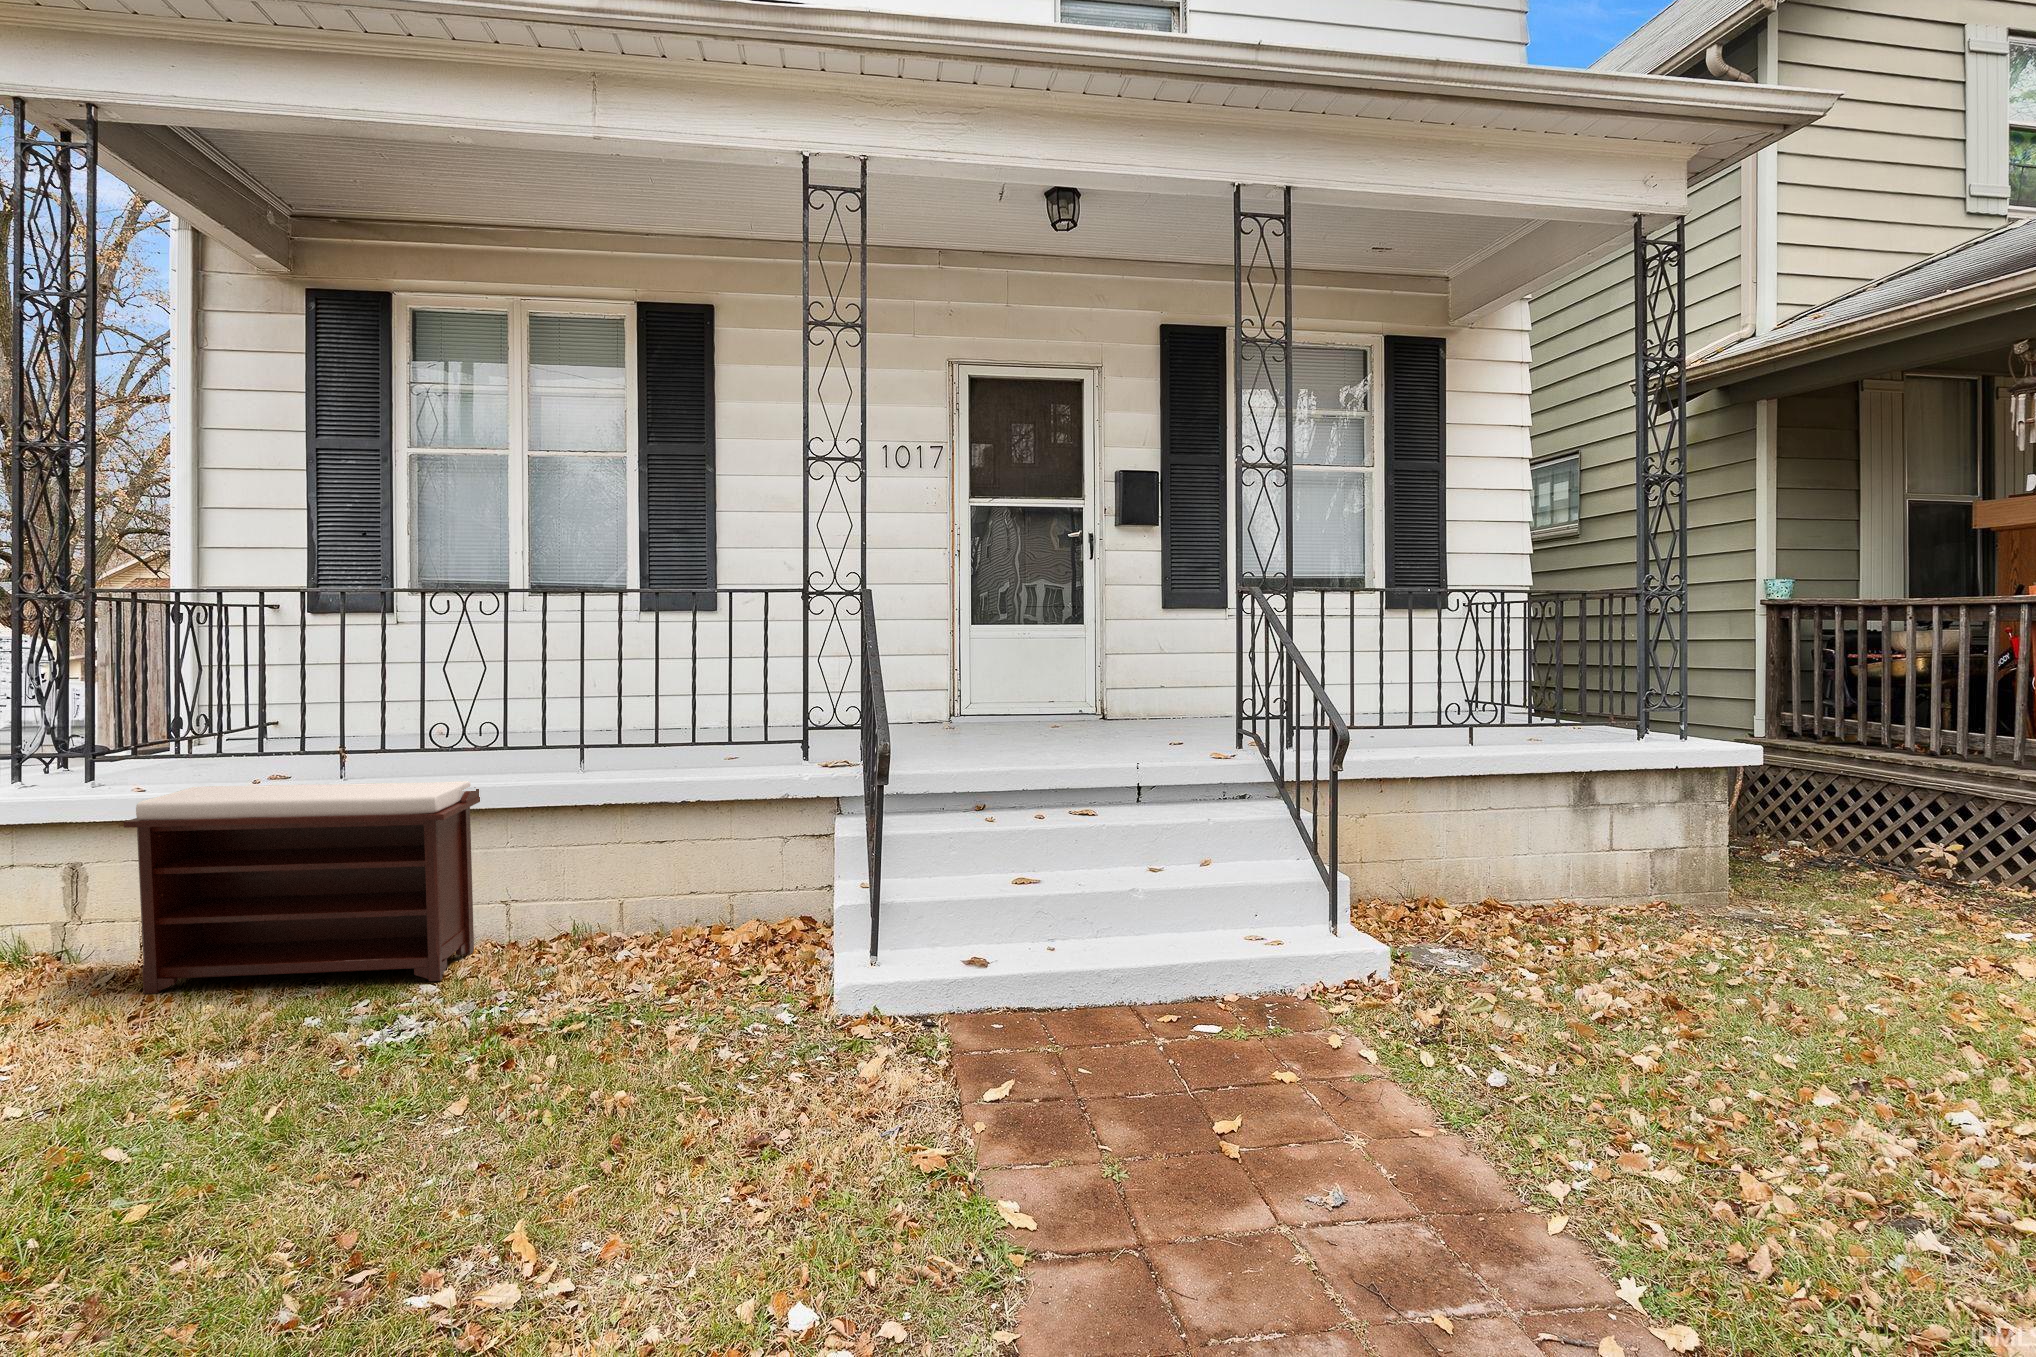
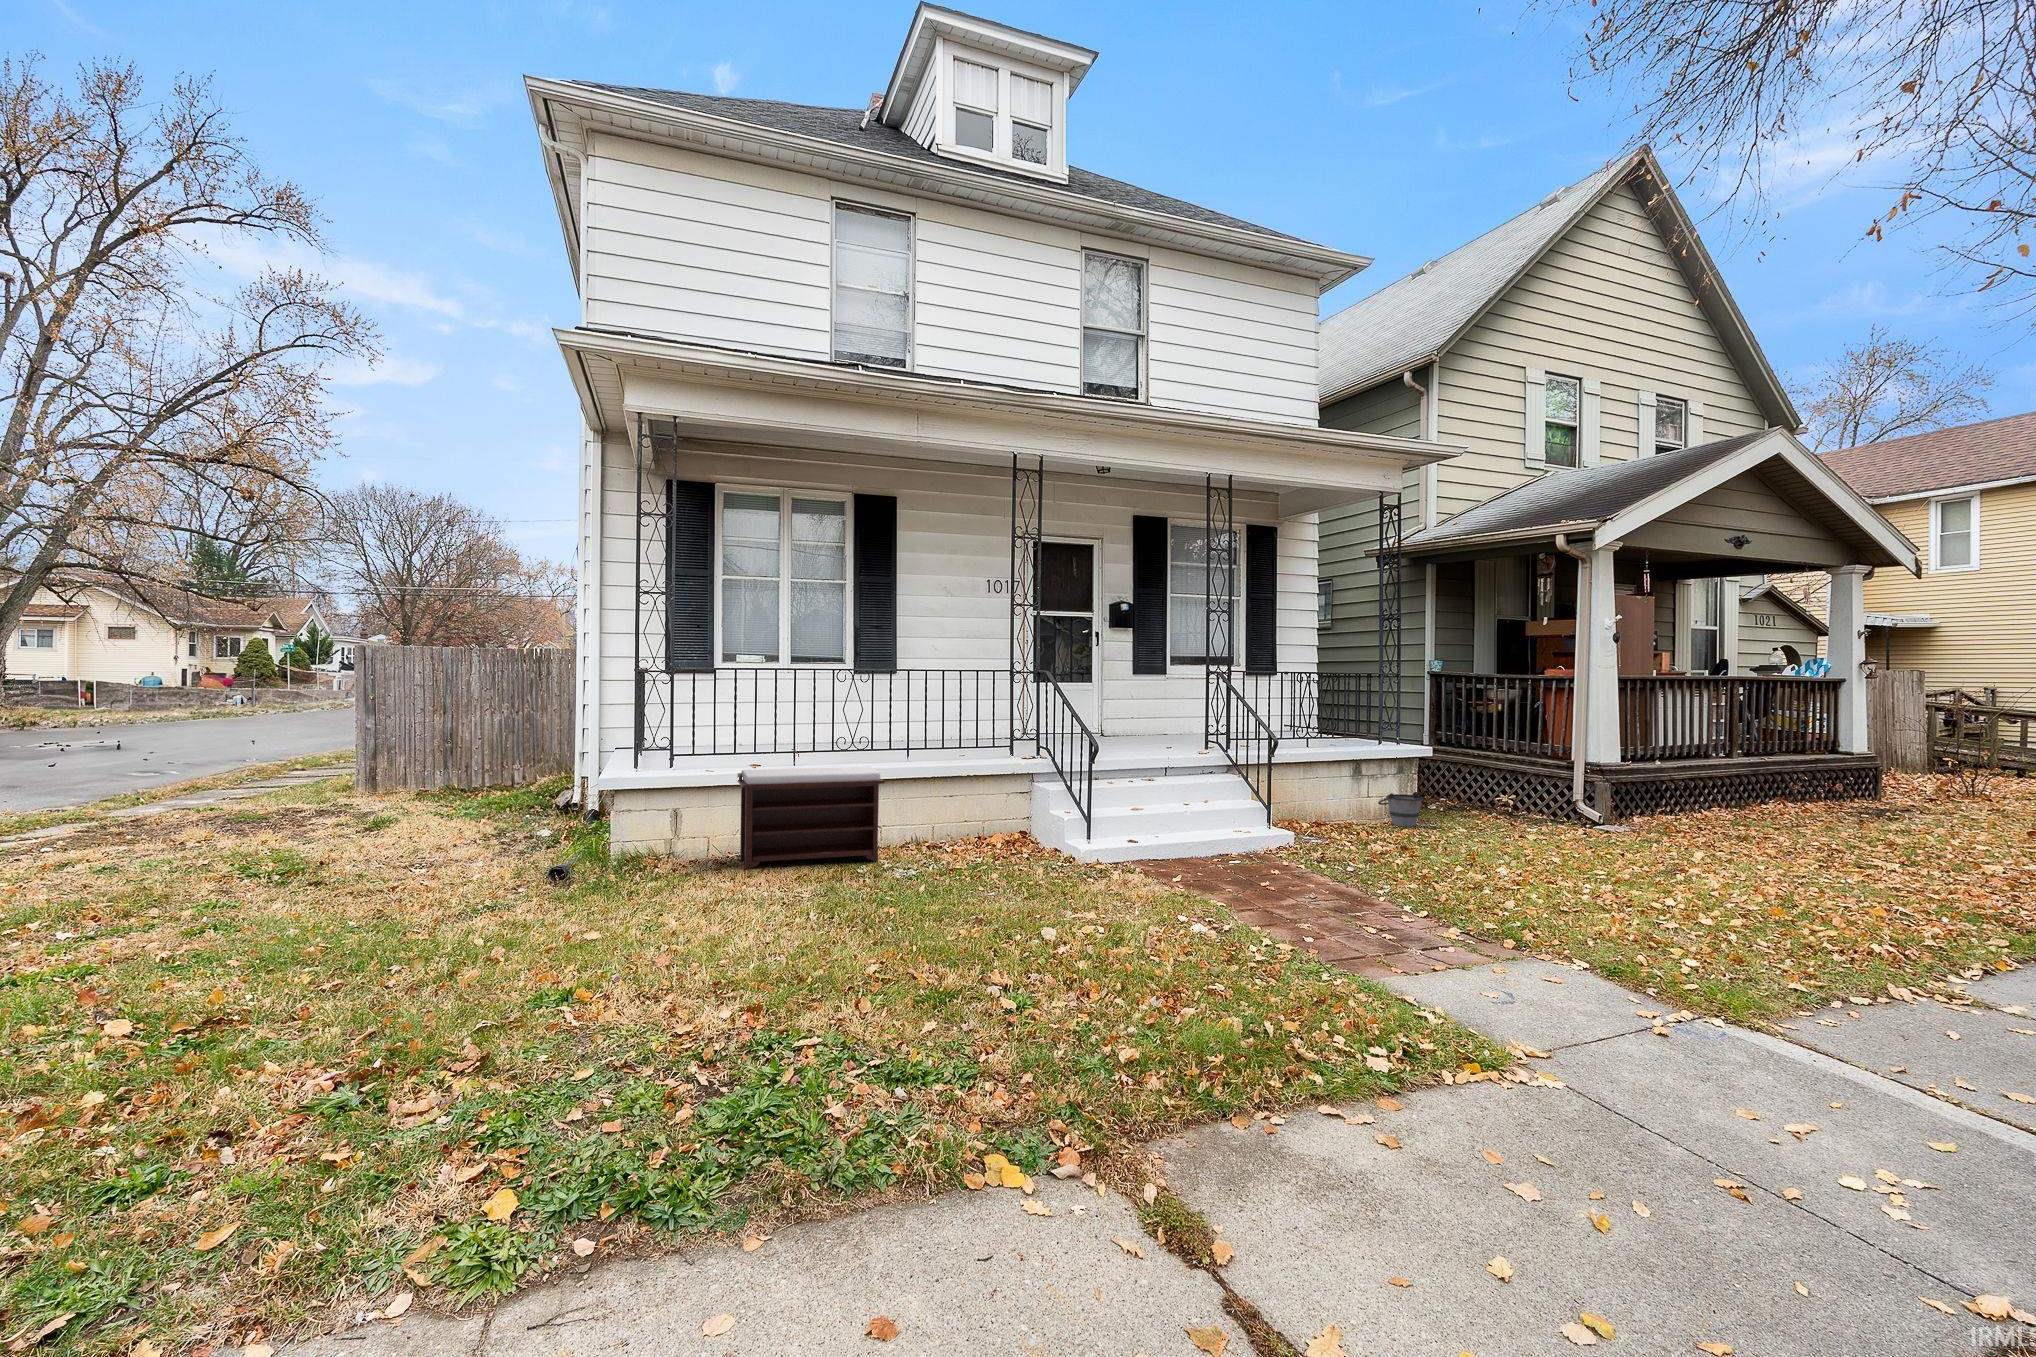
bucket: none [1633,840,1737,917] -> present [1378,792,1423,827]

